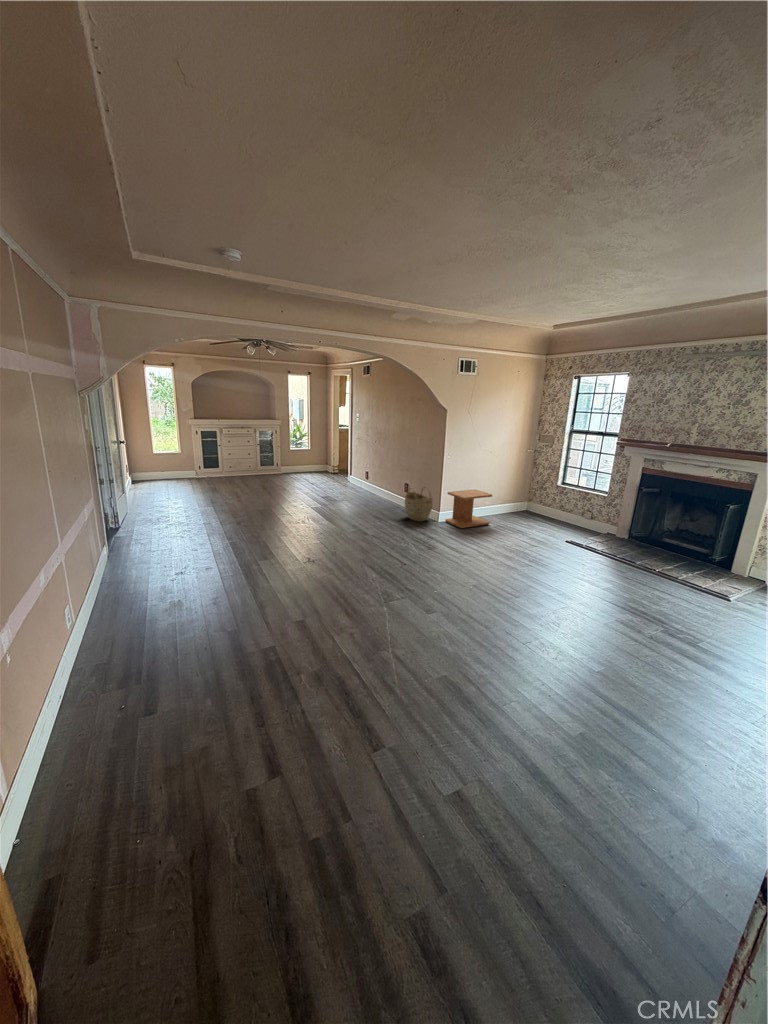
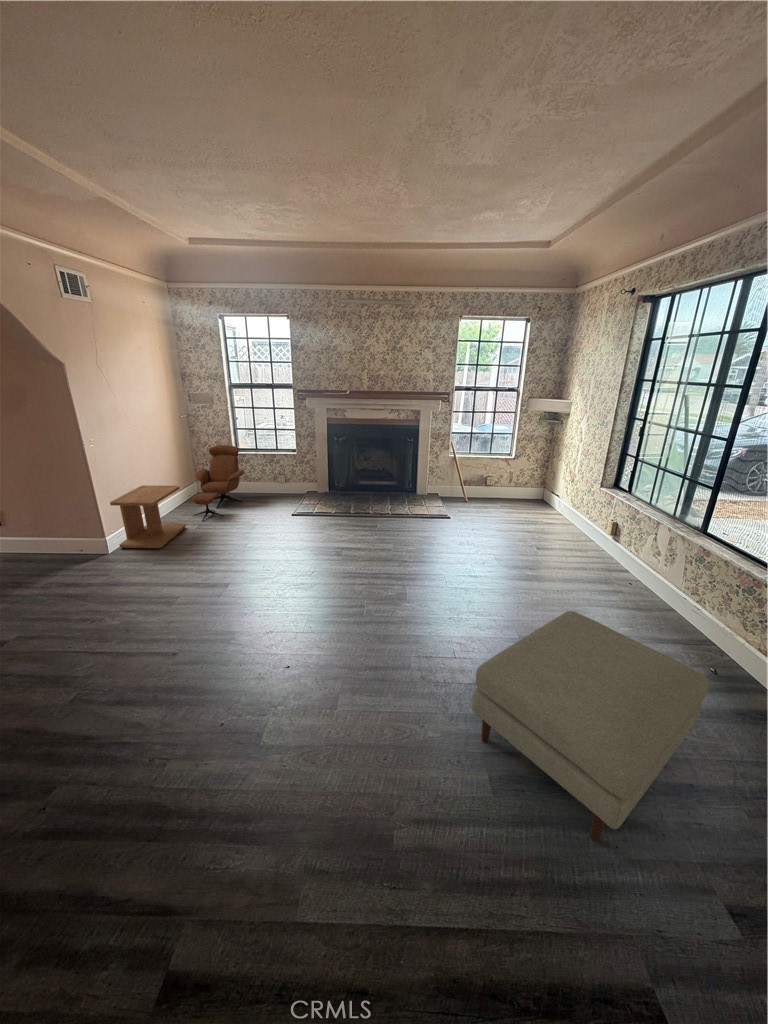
lounge chair: none [503,477,560,527] -> present [192,445,244,521]
woven basket: present [405,487,432,522] -> none [21,504,90,570]
ottoman: none [427,617,605,792] -> present [472,611,709,841]

